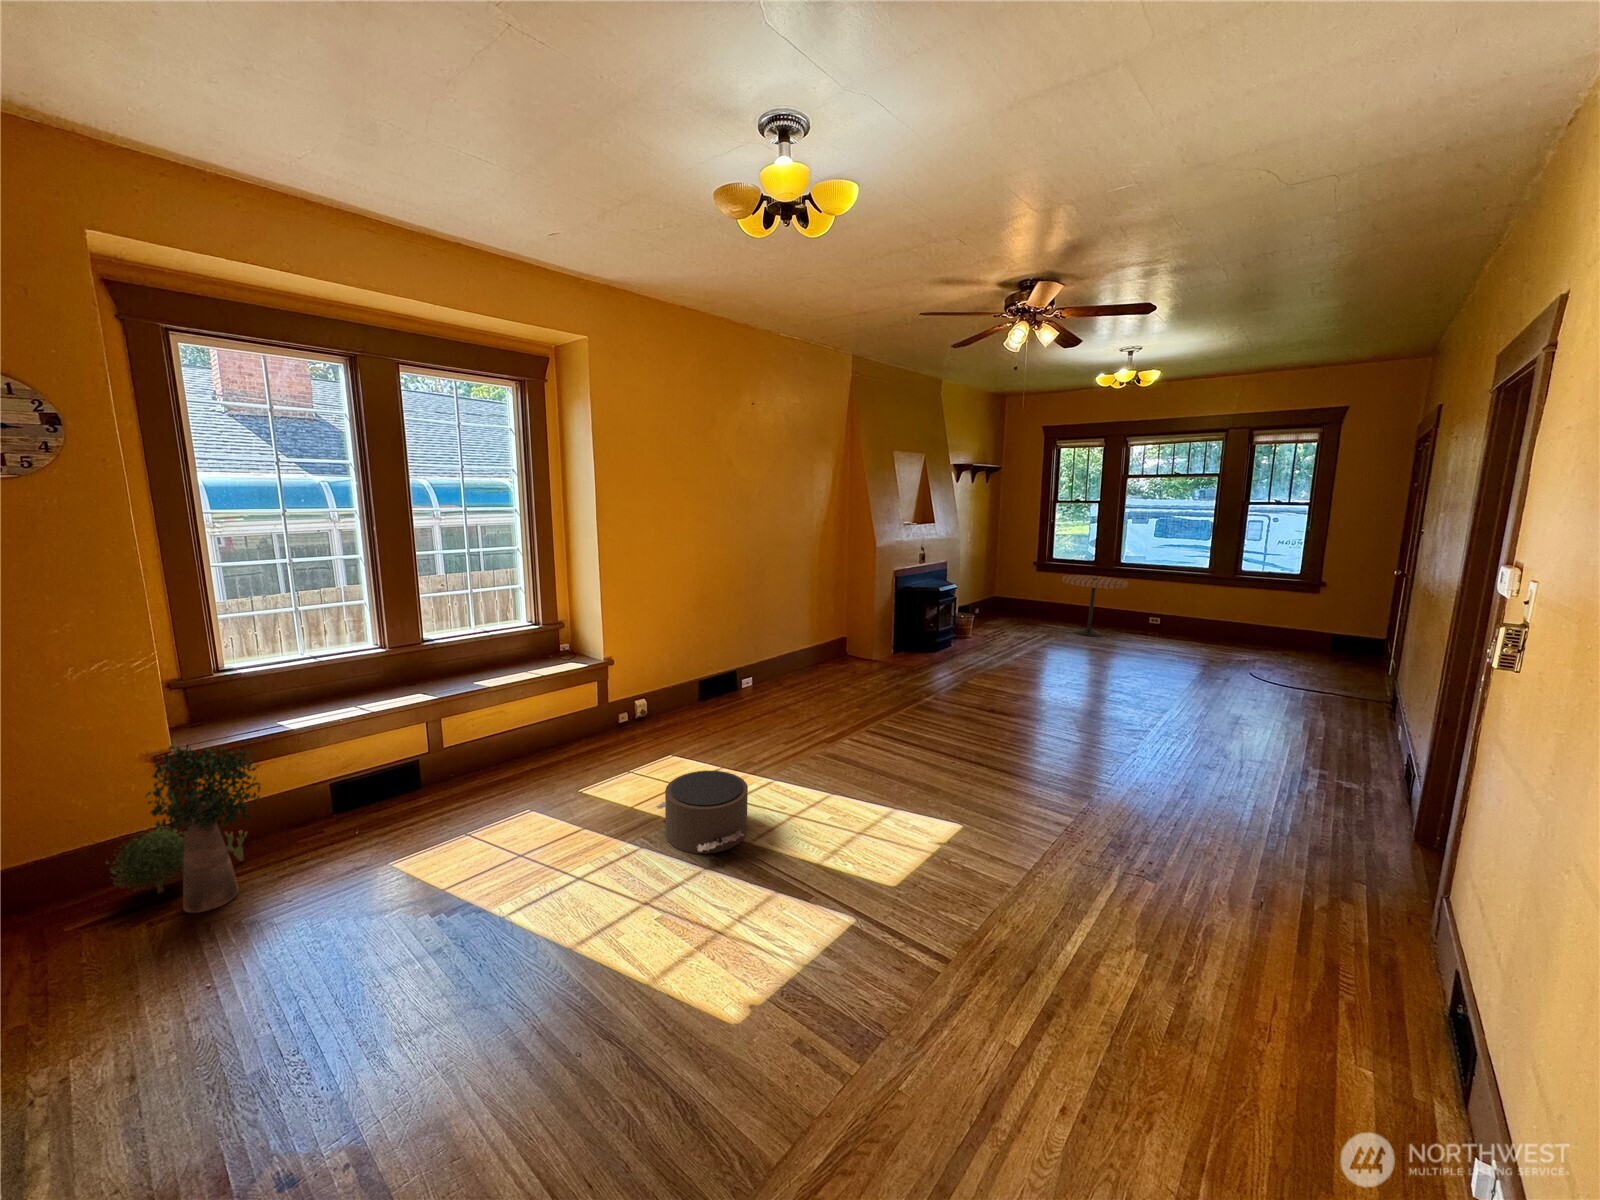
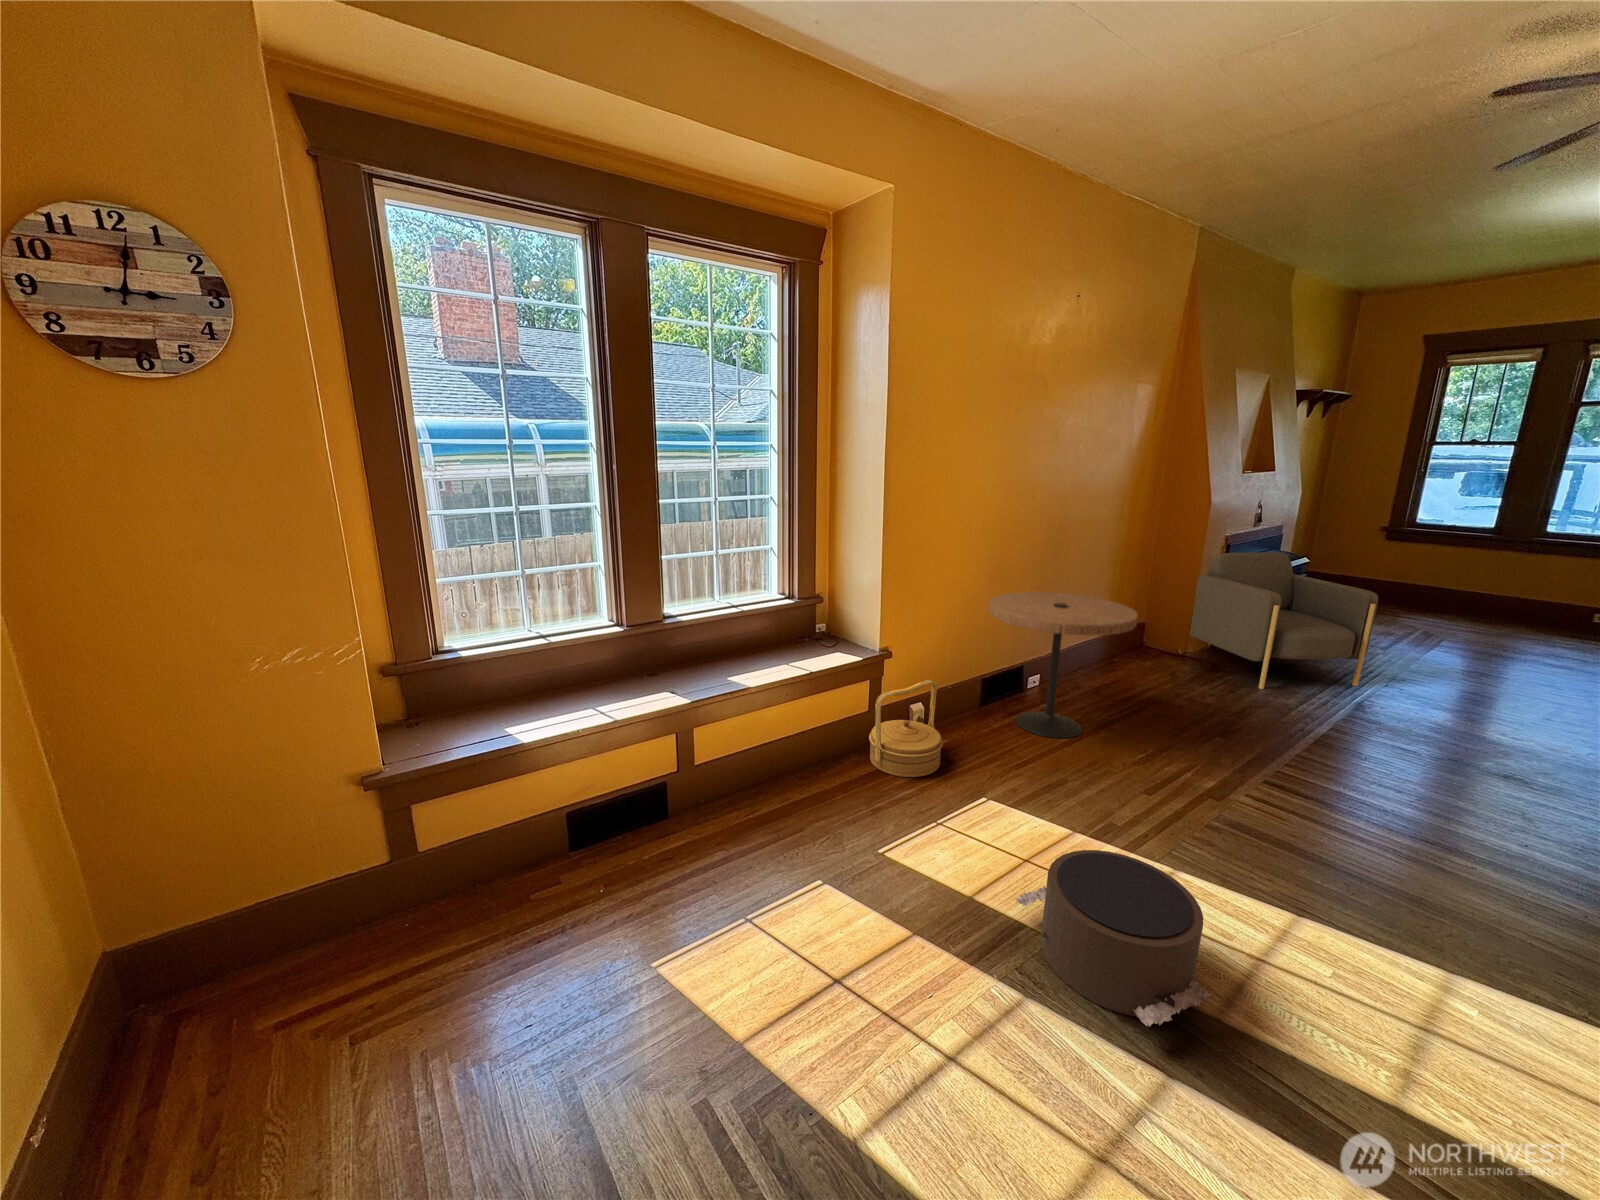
side table: present [1062,575,1128,637] -> present [989,592,1138,738]
armchair: none [870,582,977,679] -> present [1179,552,1378,689]
woven basket: none [595,680,651,751] -> present [869,680,943,777]
potted plant: present [106,744,261,913] -> none [302,767,484,1015]

